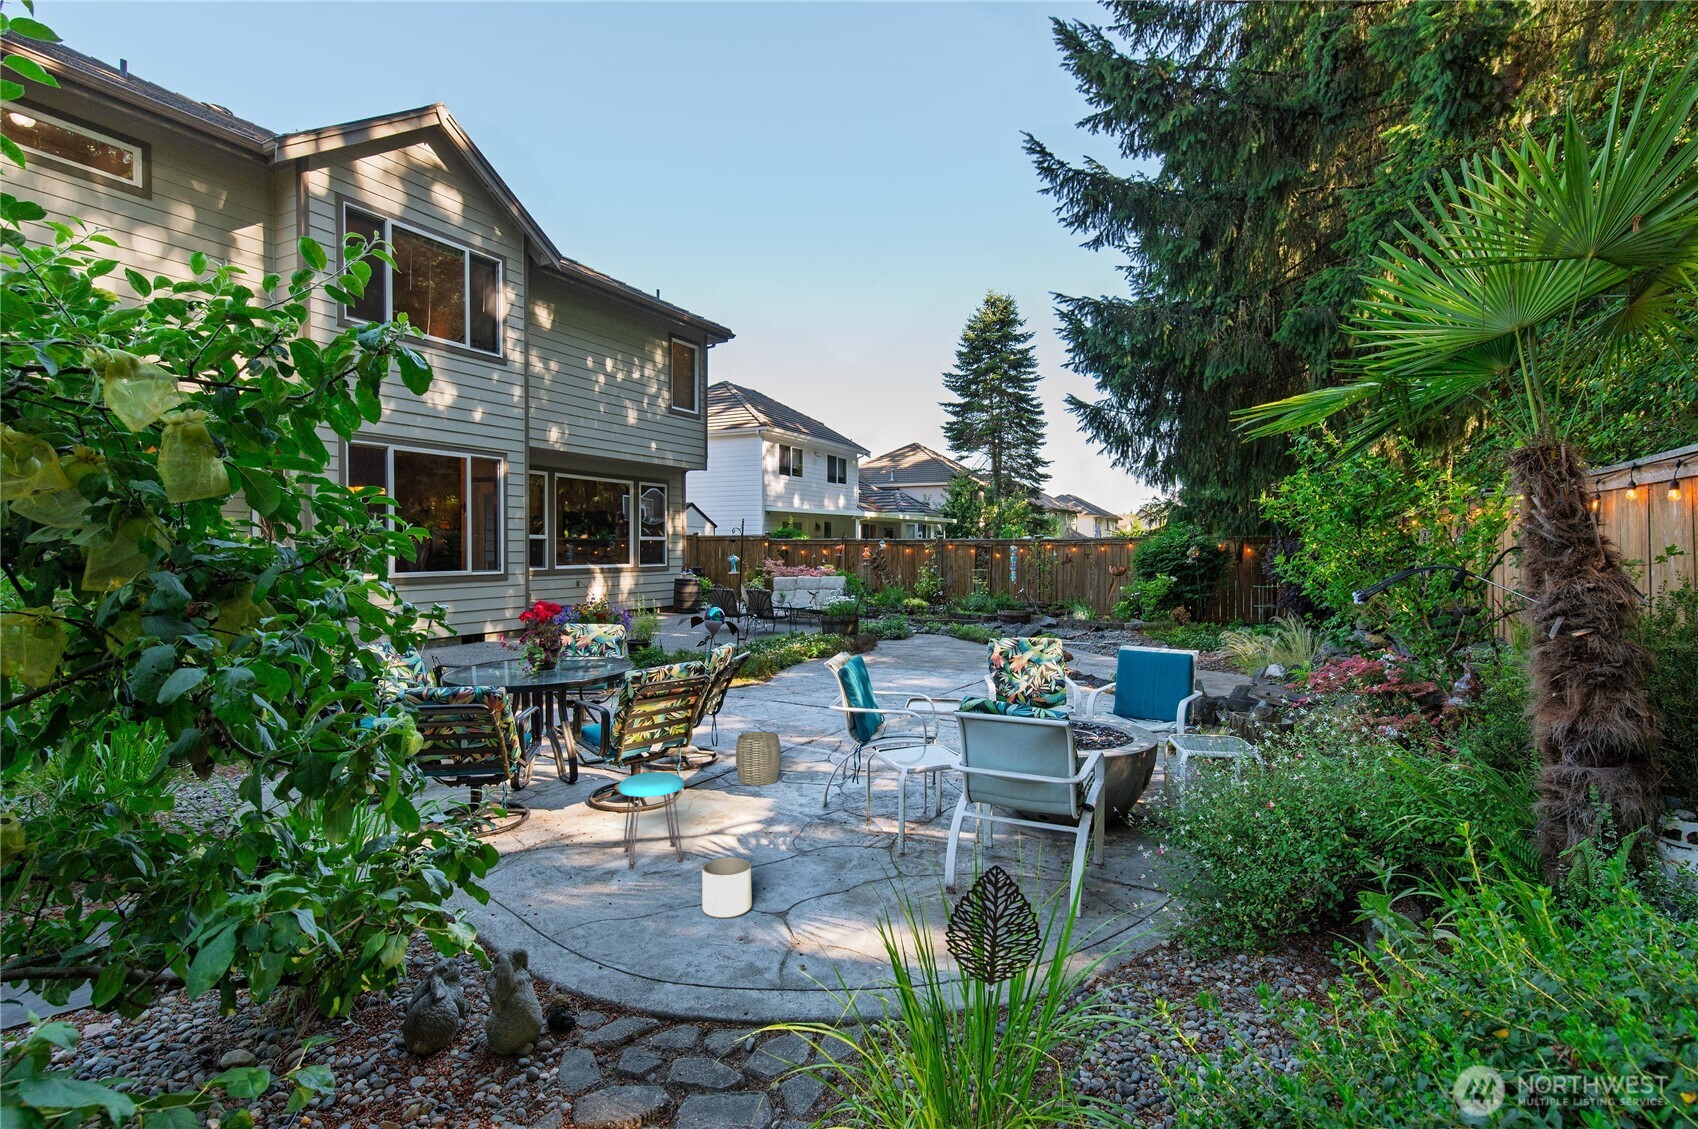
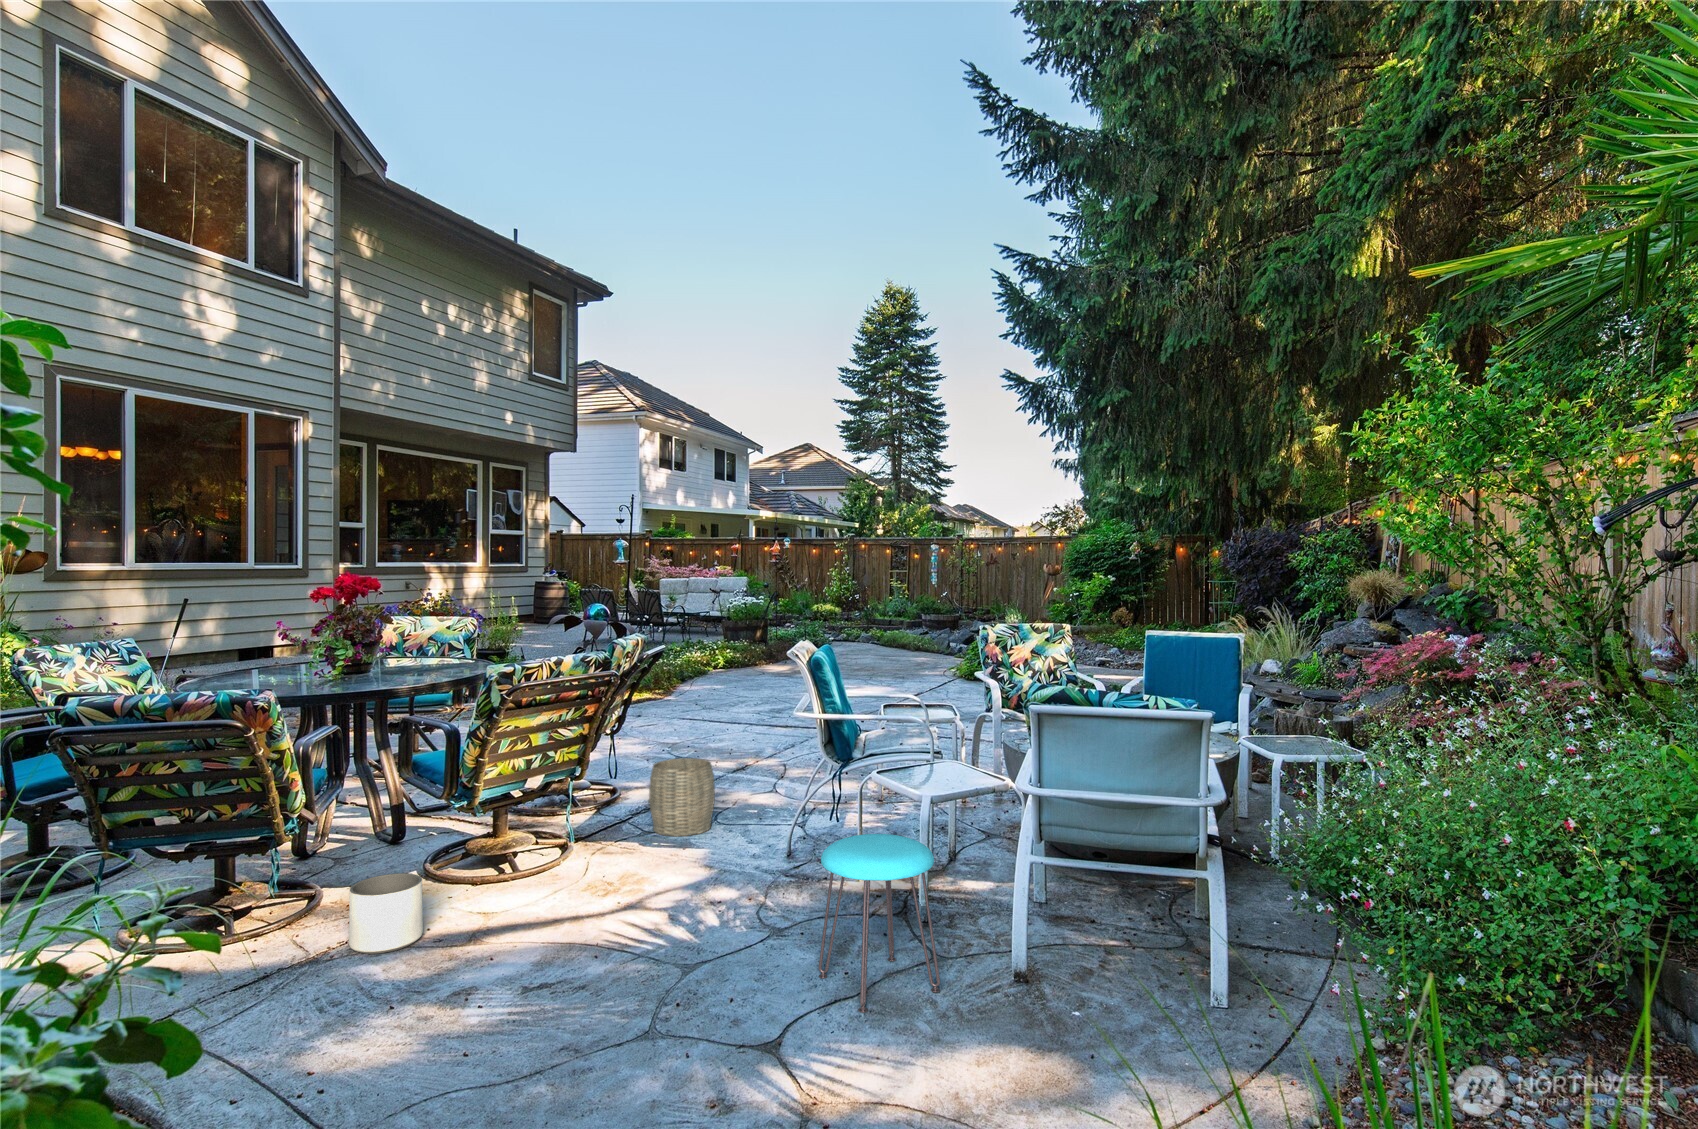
stool: present [618,772,685,869] -> present [819,834,940,1012]
planter: present [702,858,752,918] -> present [349,873,423,954]

